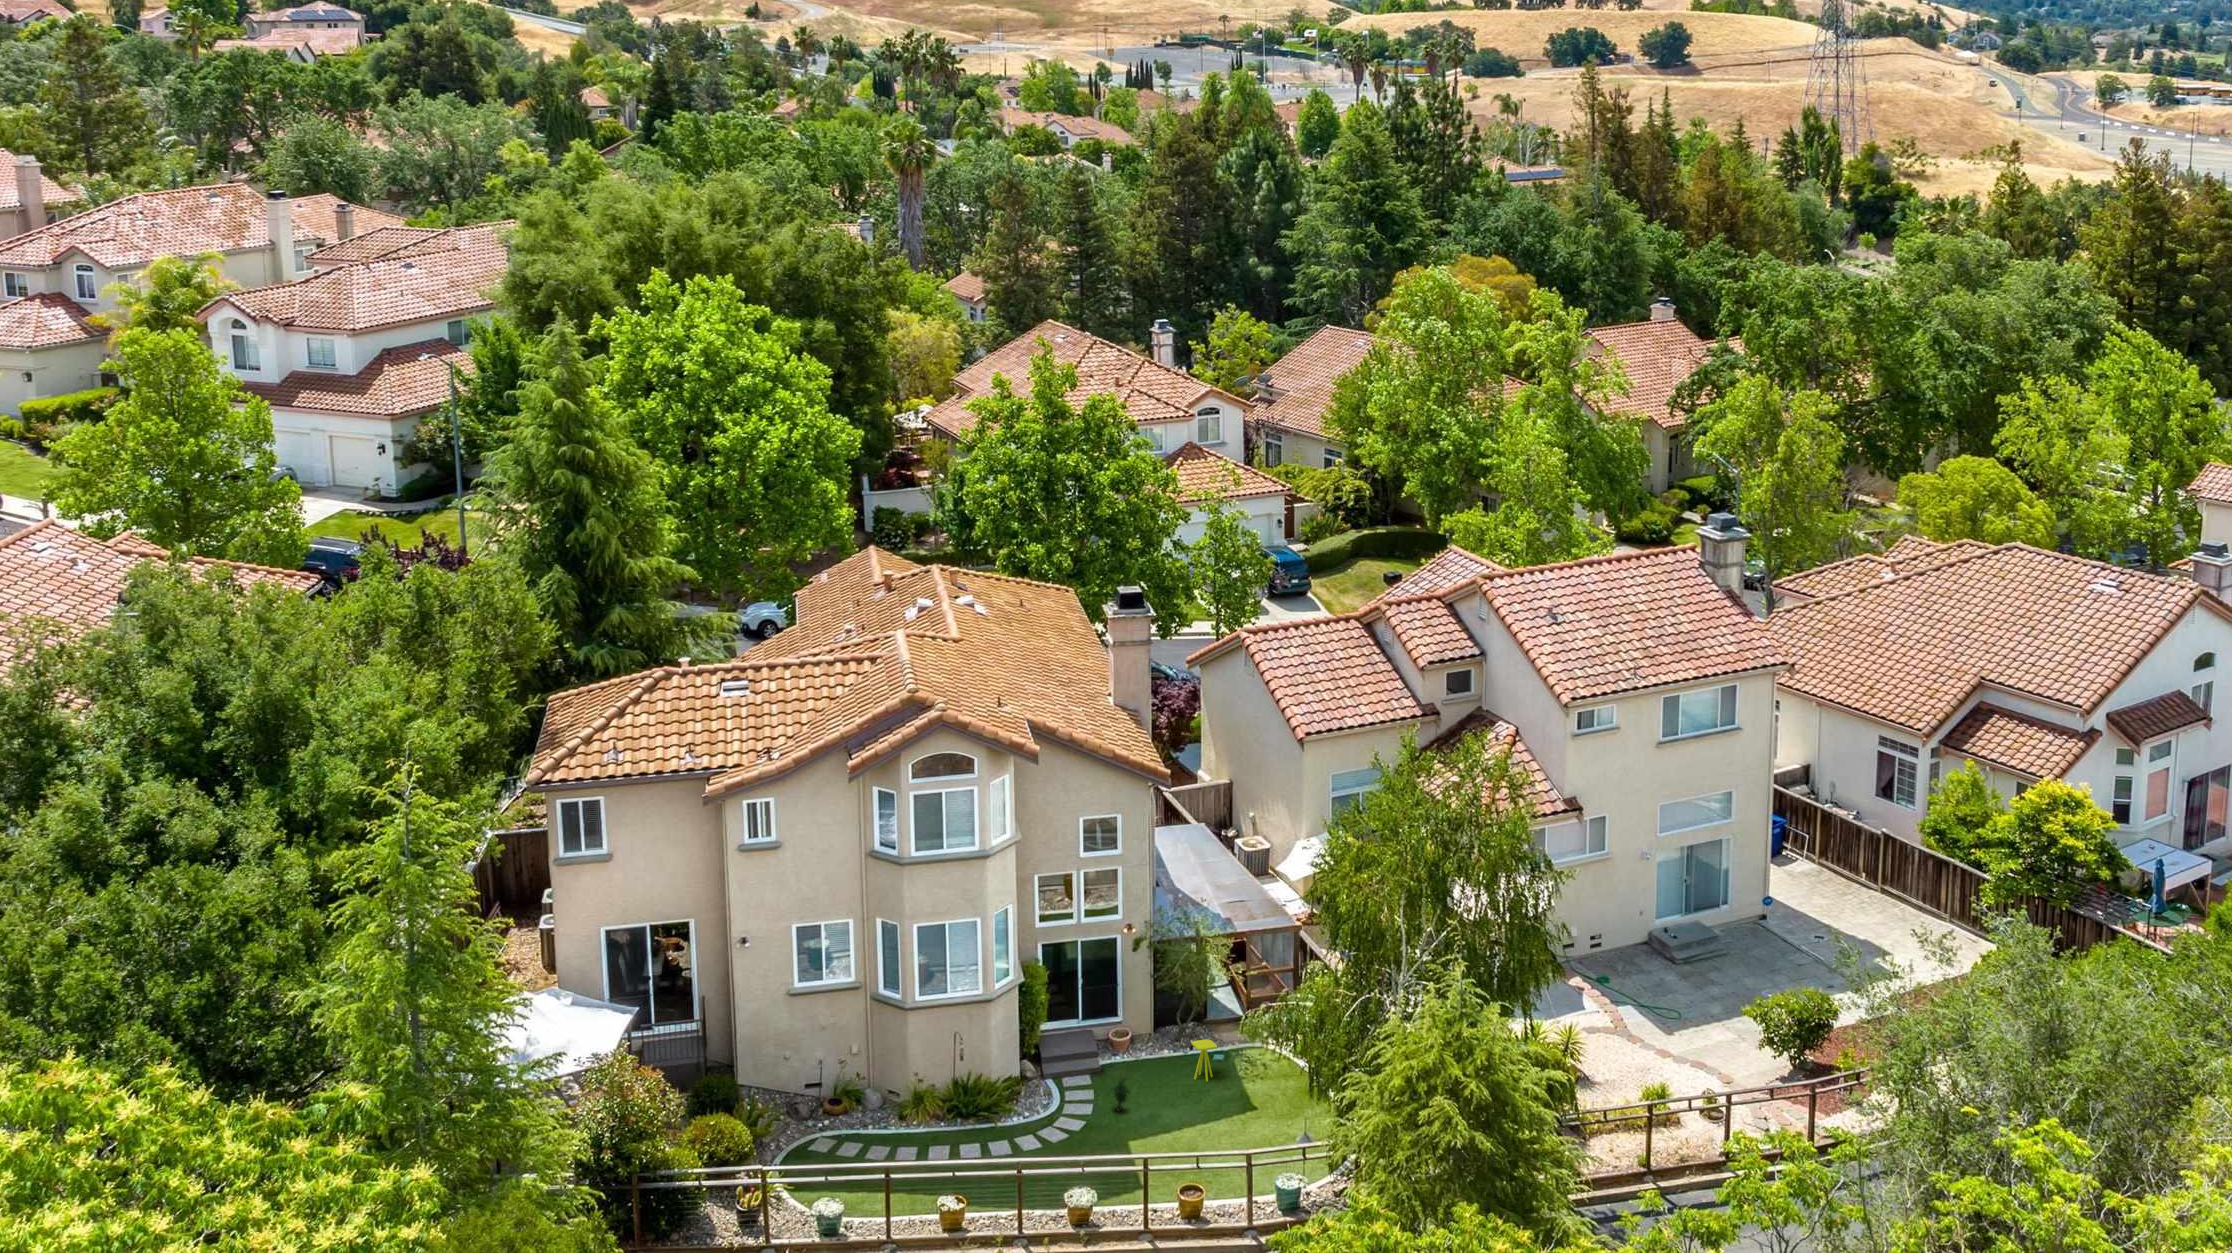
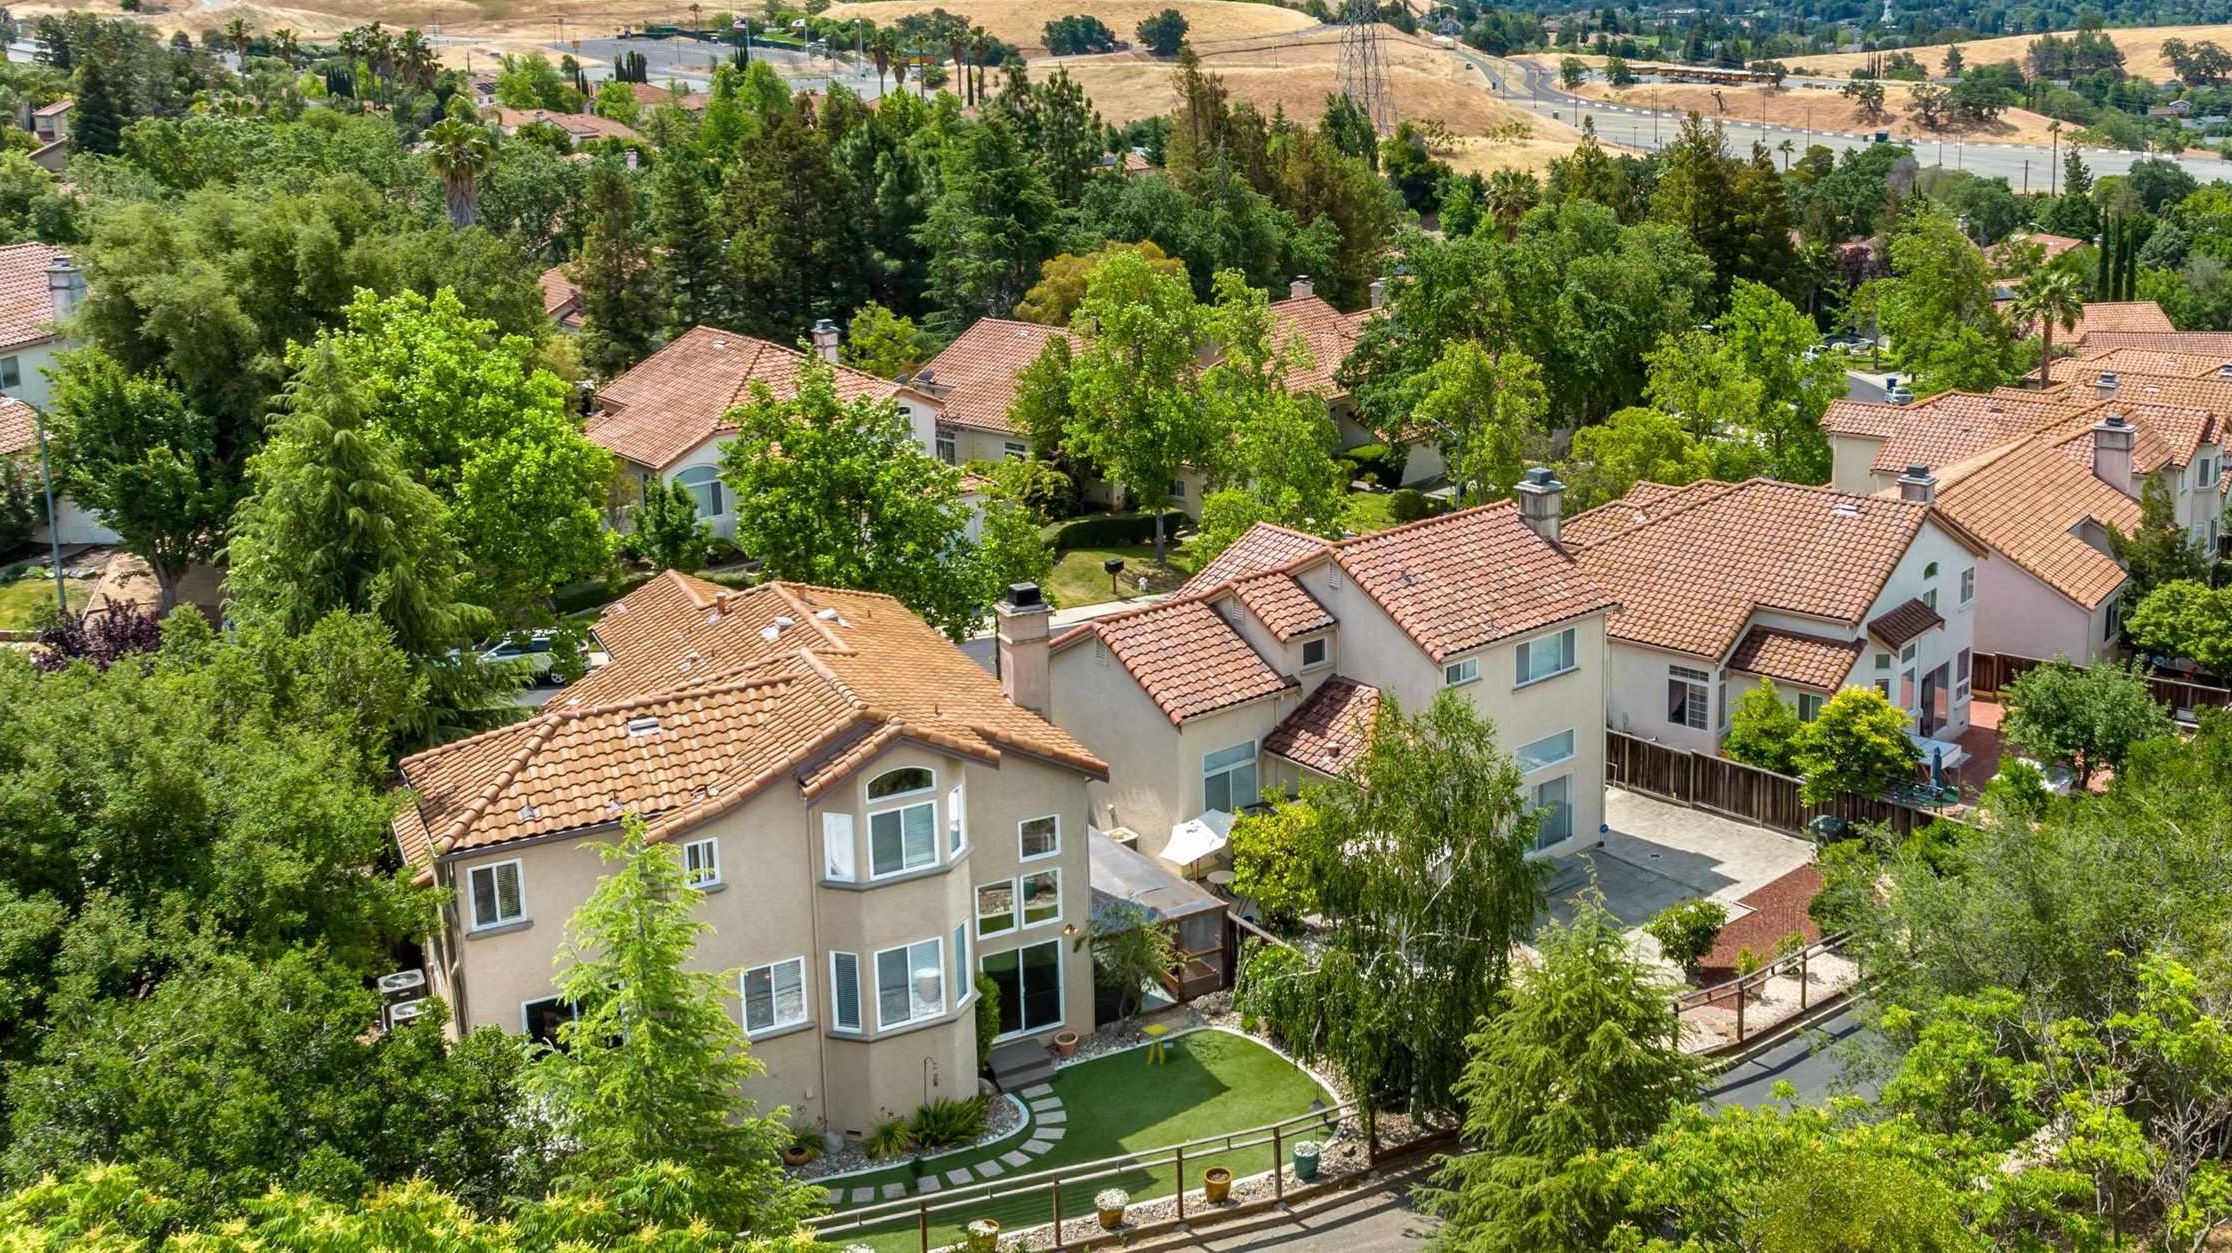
decorative plant: present [1114,1079,1129,1111] -> present [908,1152,927,1187]

